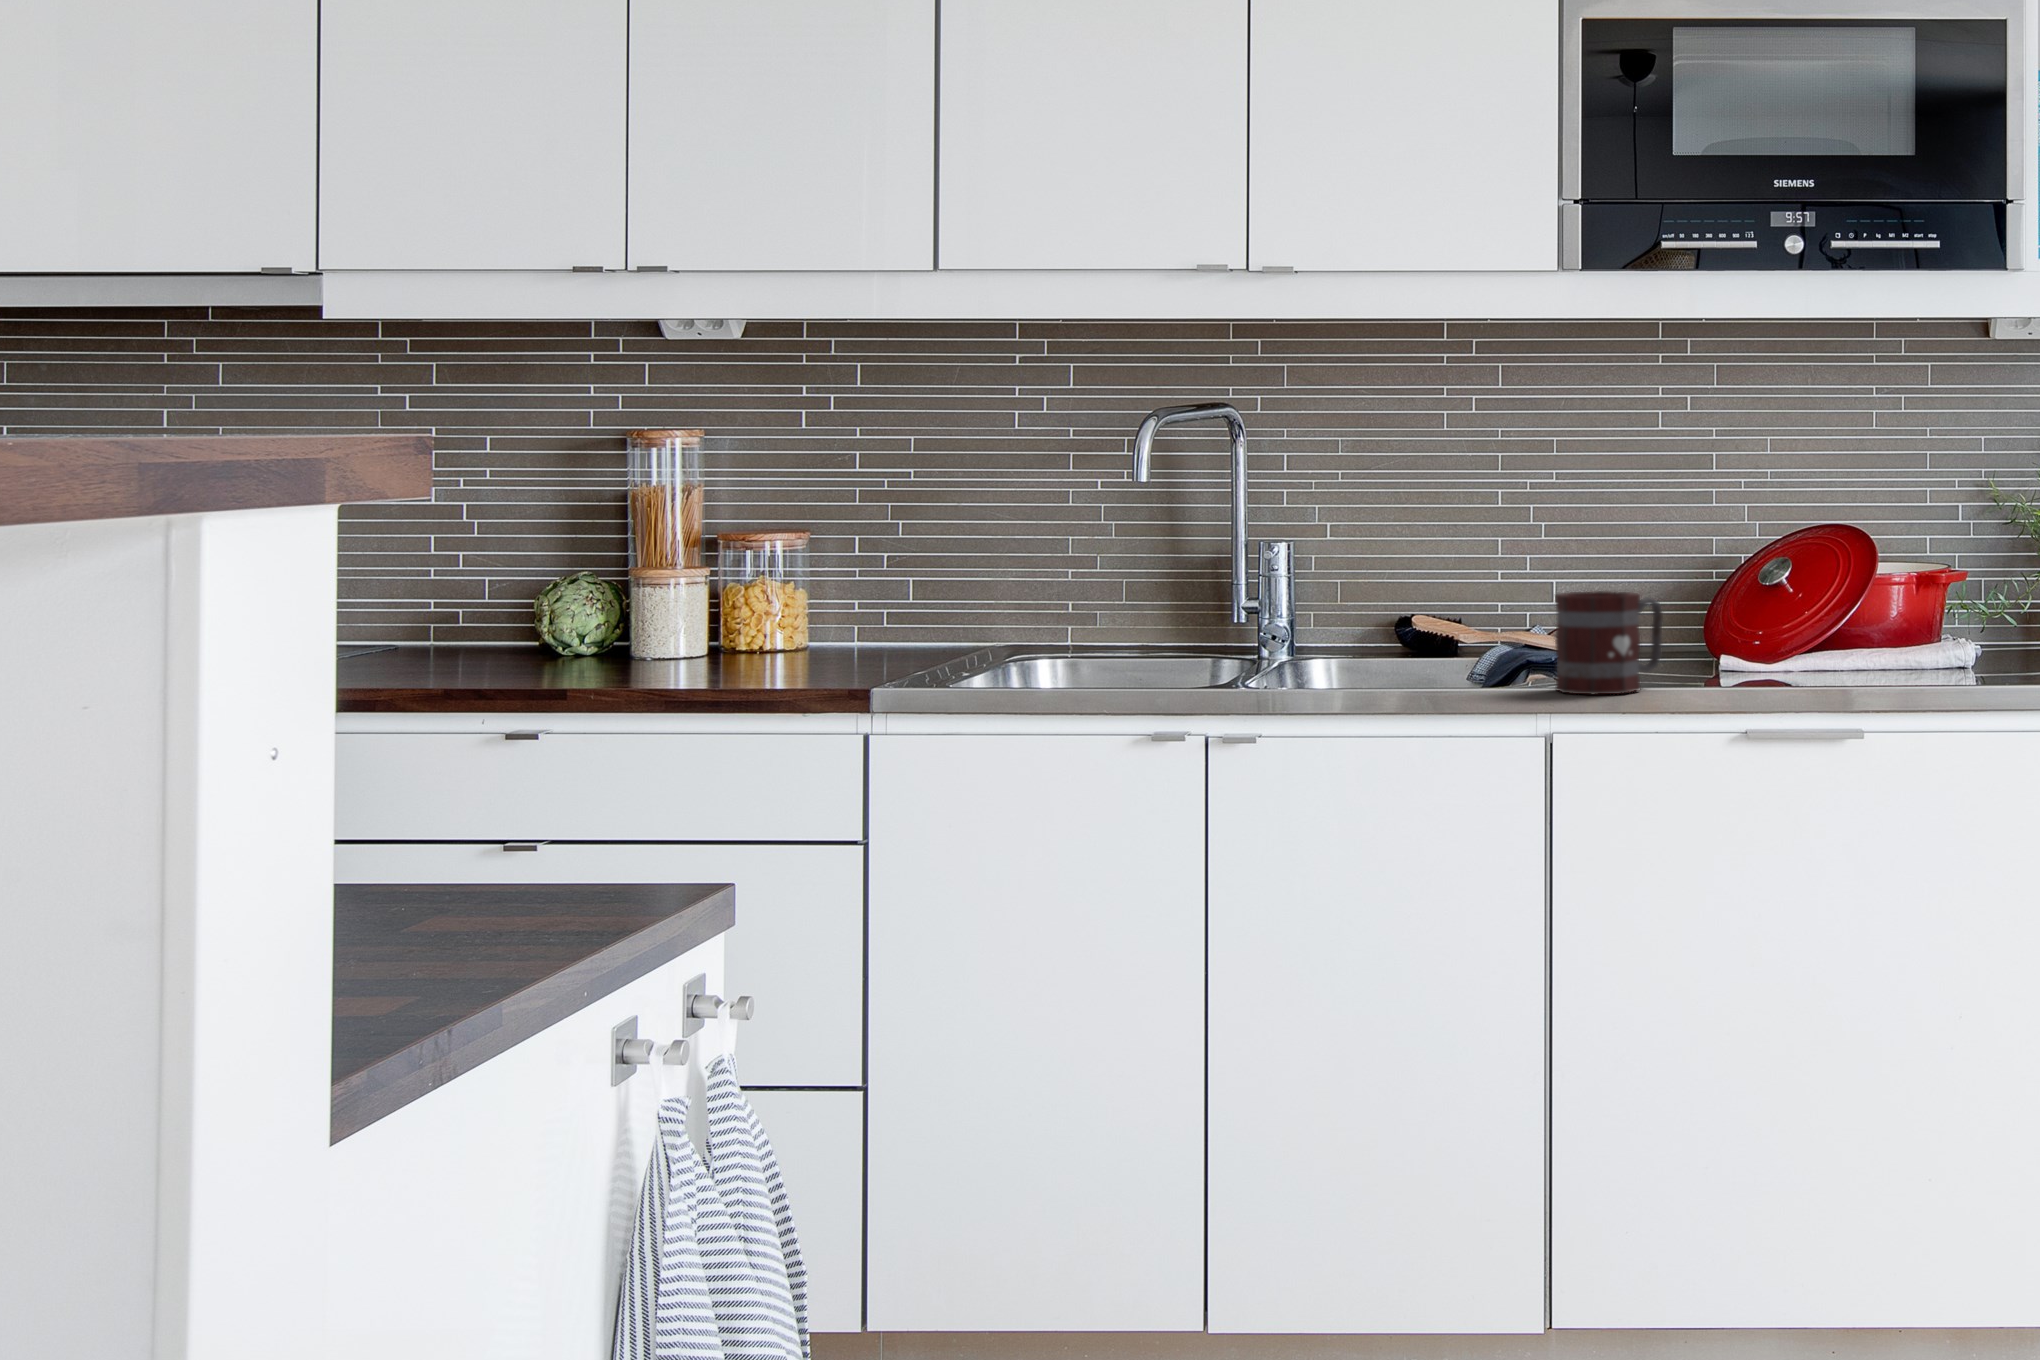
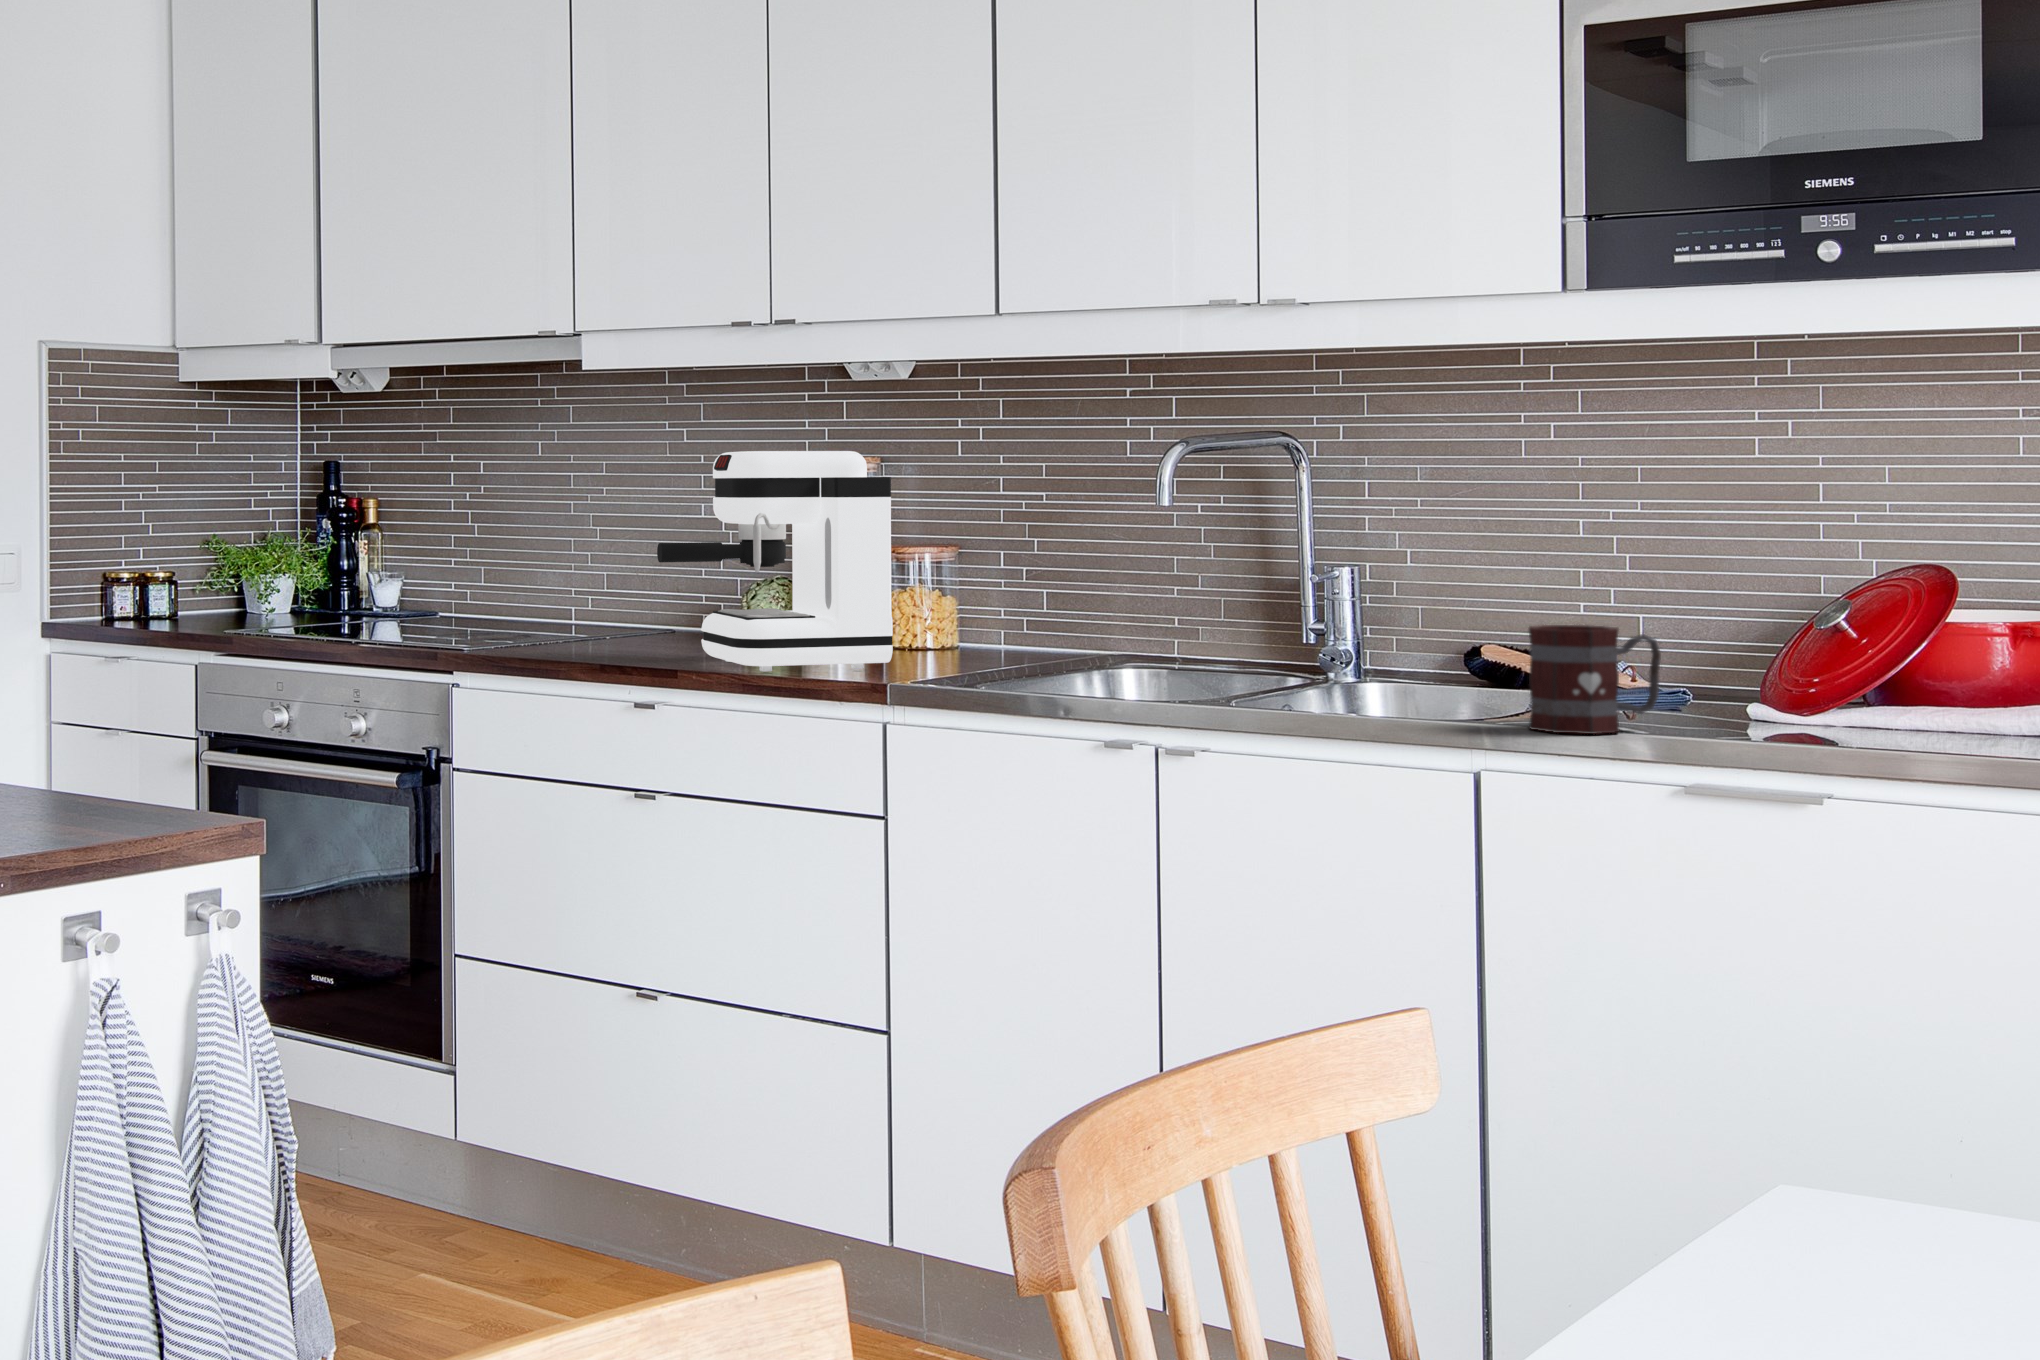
coffee maker: none [499,423,806,688] -> present [657,451,893,671]

